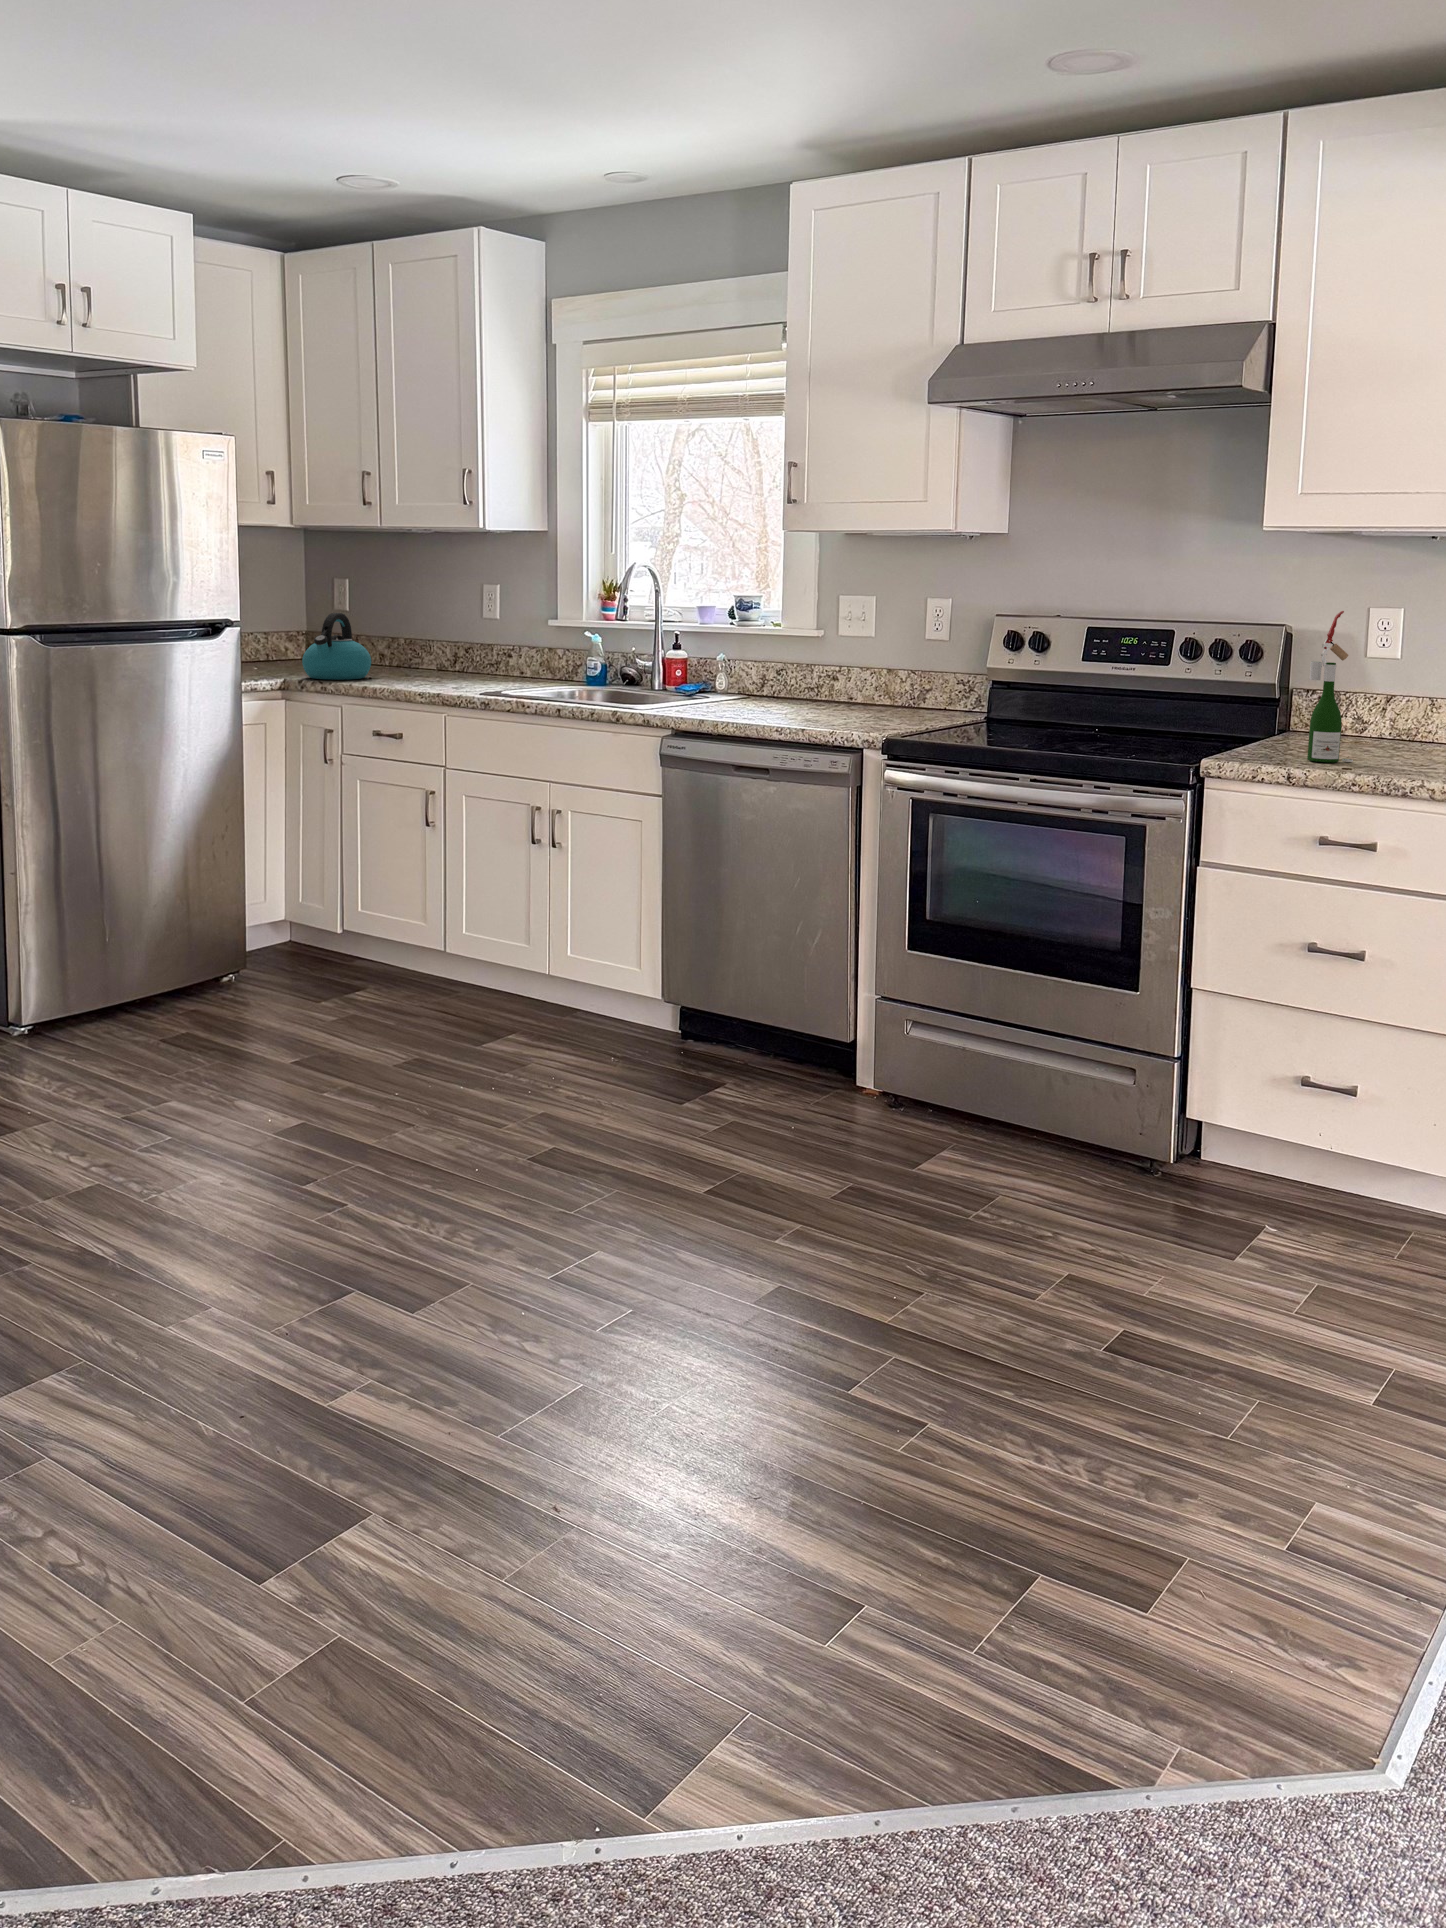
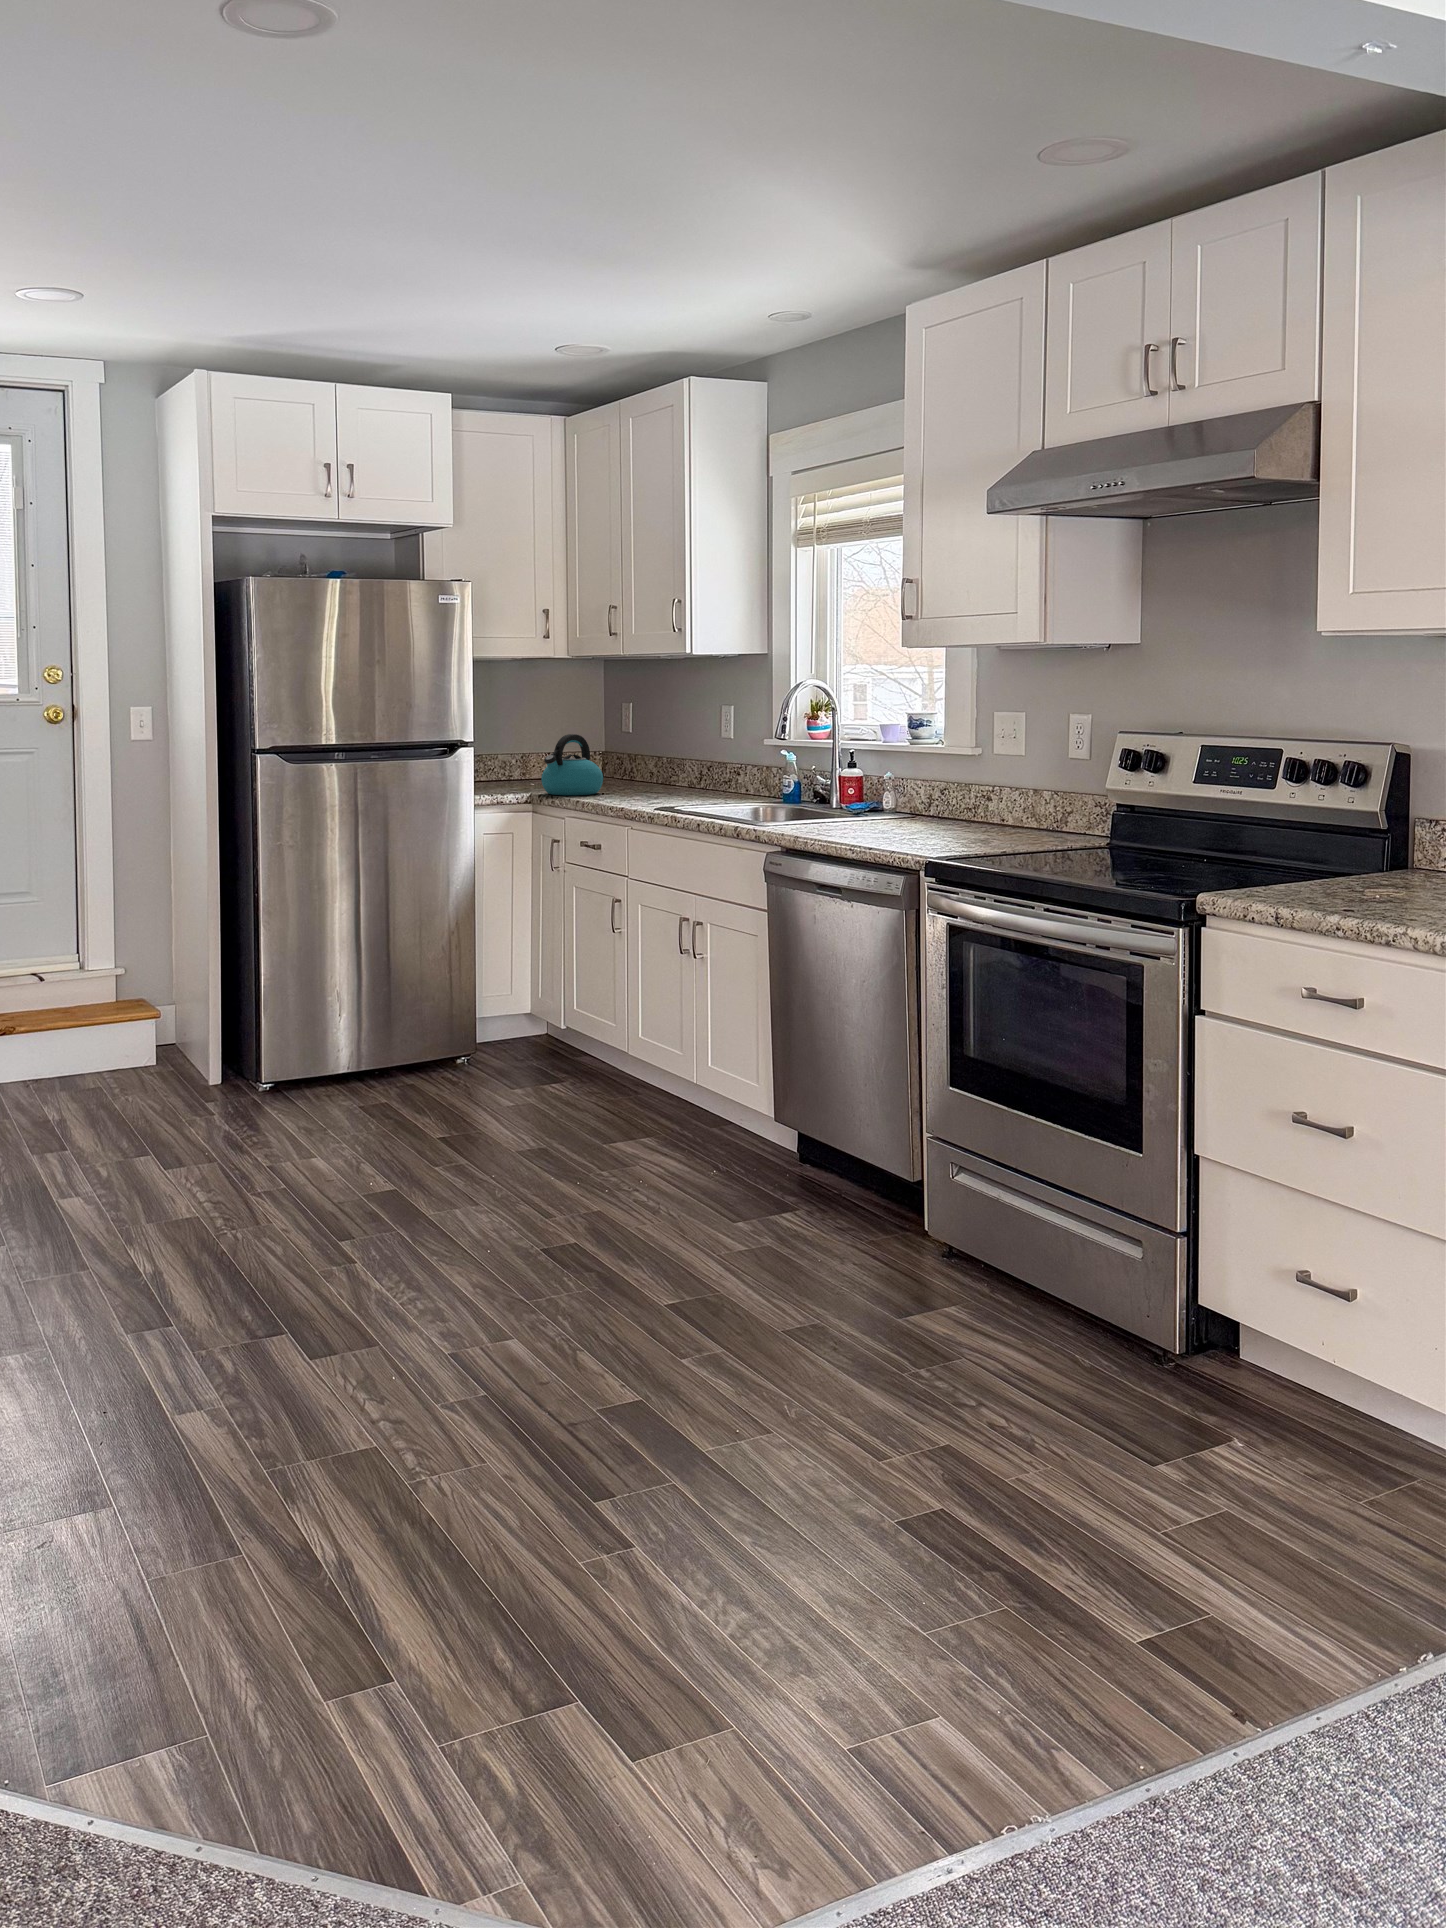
wine bottle: present [1307,611,1353,762] -> none [1327,727,1384,903]

